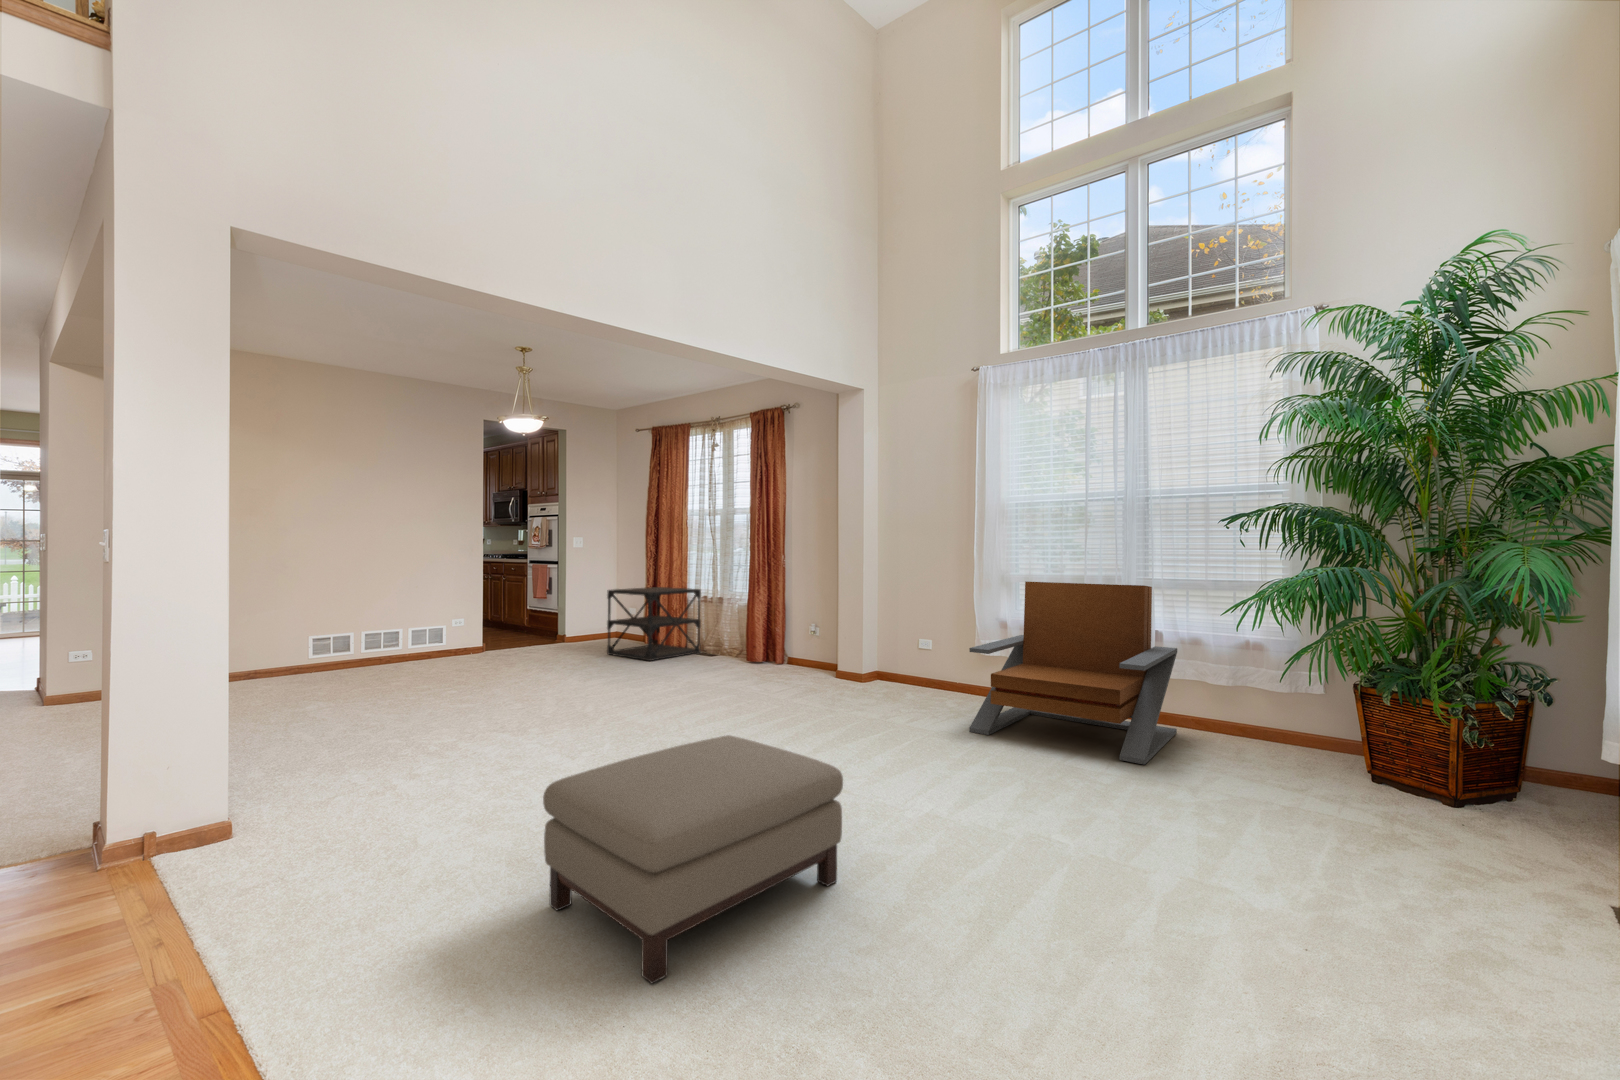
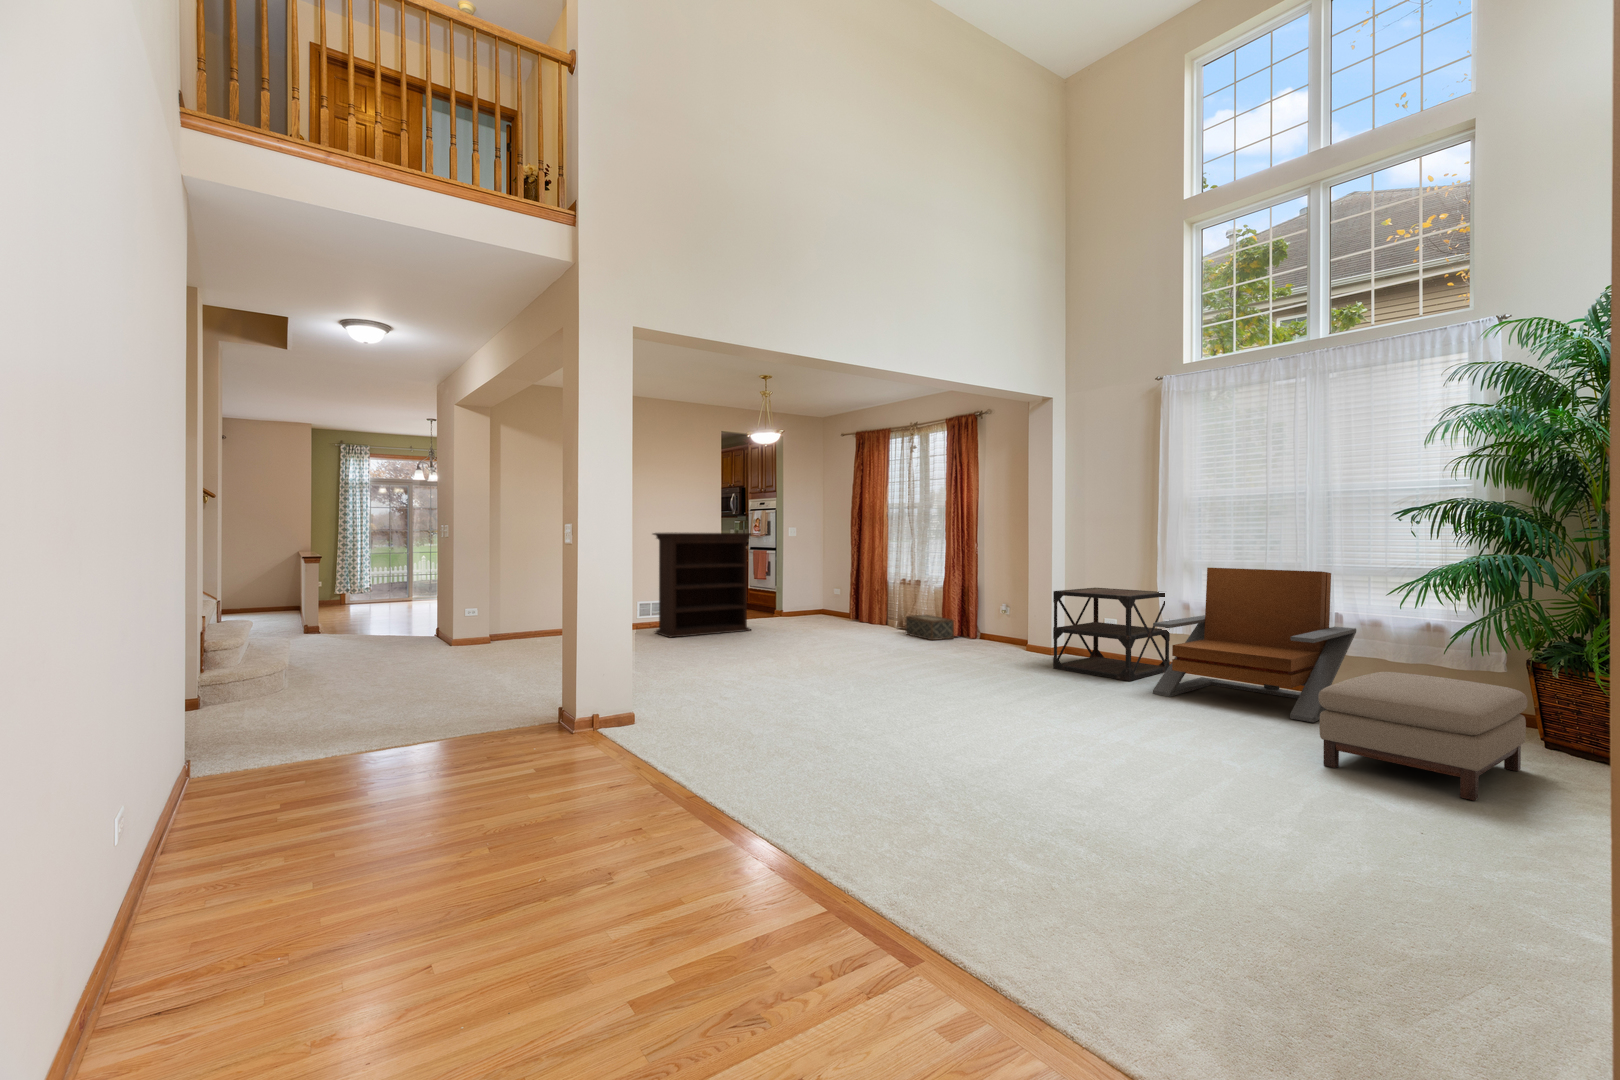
bookshelf: none [377,542,519,677] -> present [653,533,753,638]
side table: present [607,587,701,661] -> present [1053,588,1170,681]
woven basket: none [704,636,757,667] -> present [905,615,954,640]
ottoman: present [543,735,843,983] -> present [1319,672,1528,801]

